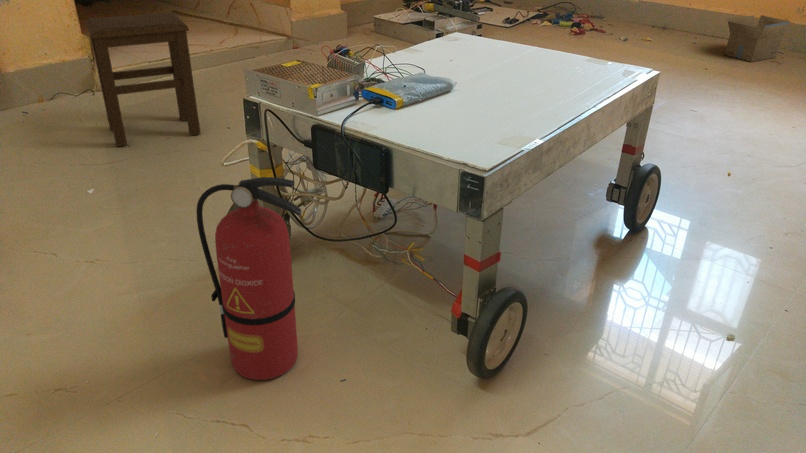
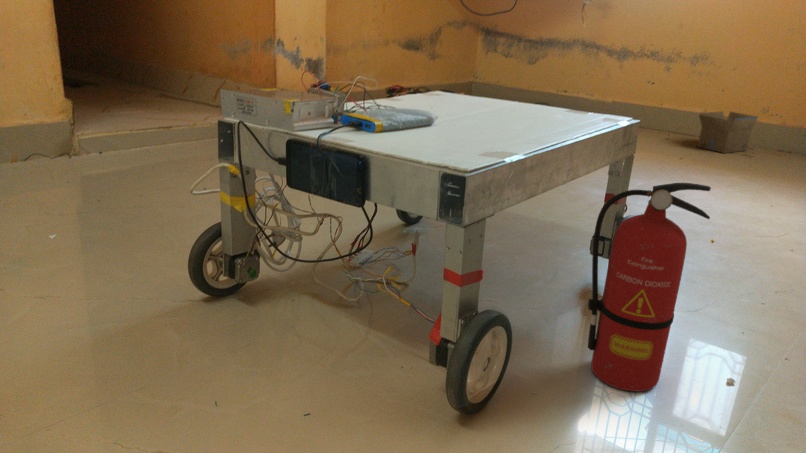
stool: present [86,12,200,147] -> none [68,72,175,200]
fire extinguisher: present [196,177,302,380] -> present [588,183,711,391]

